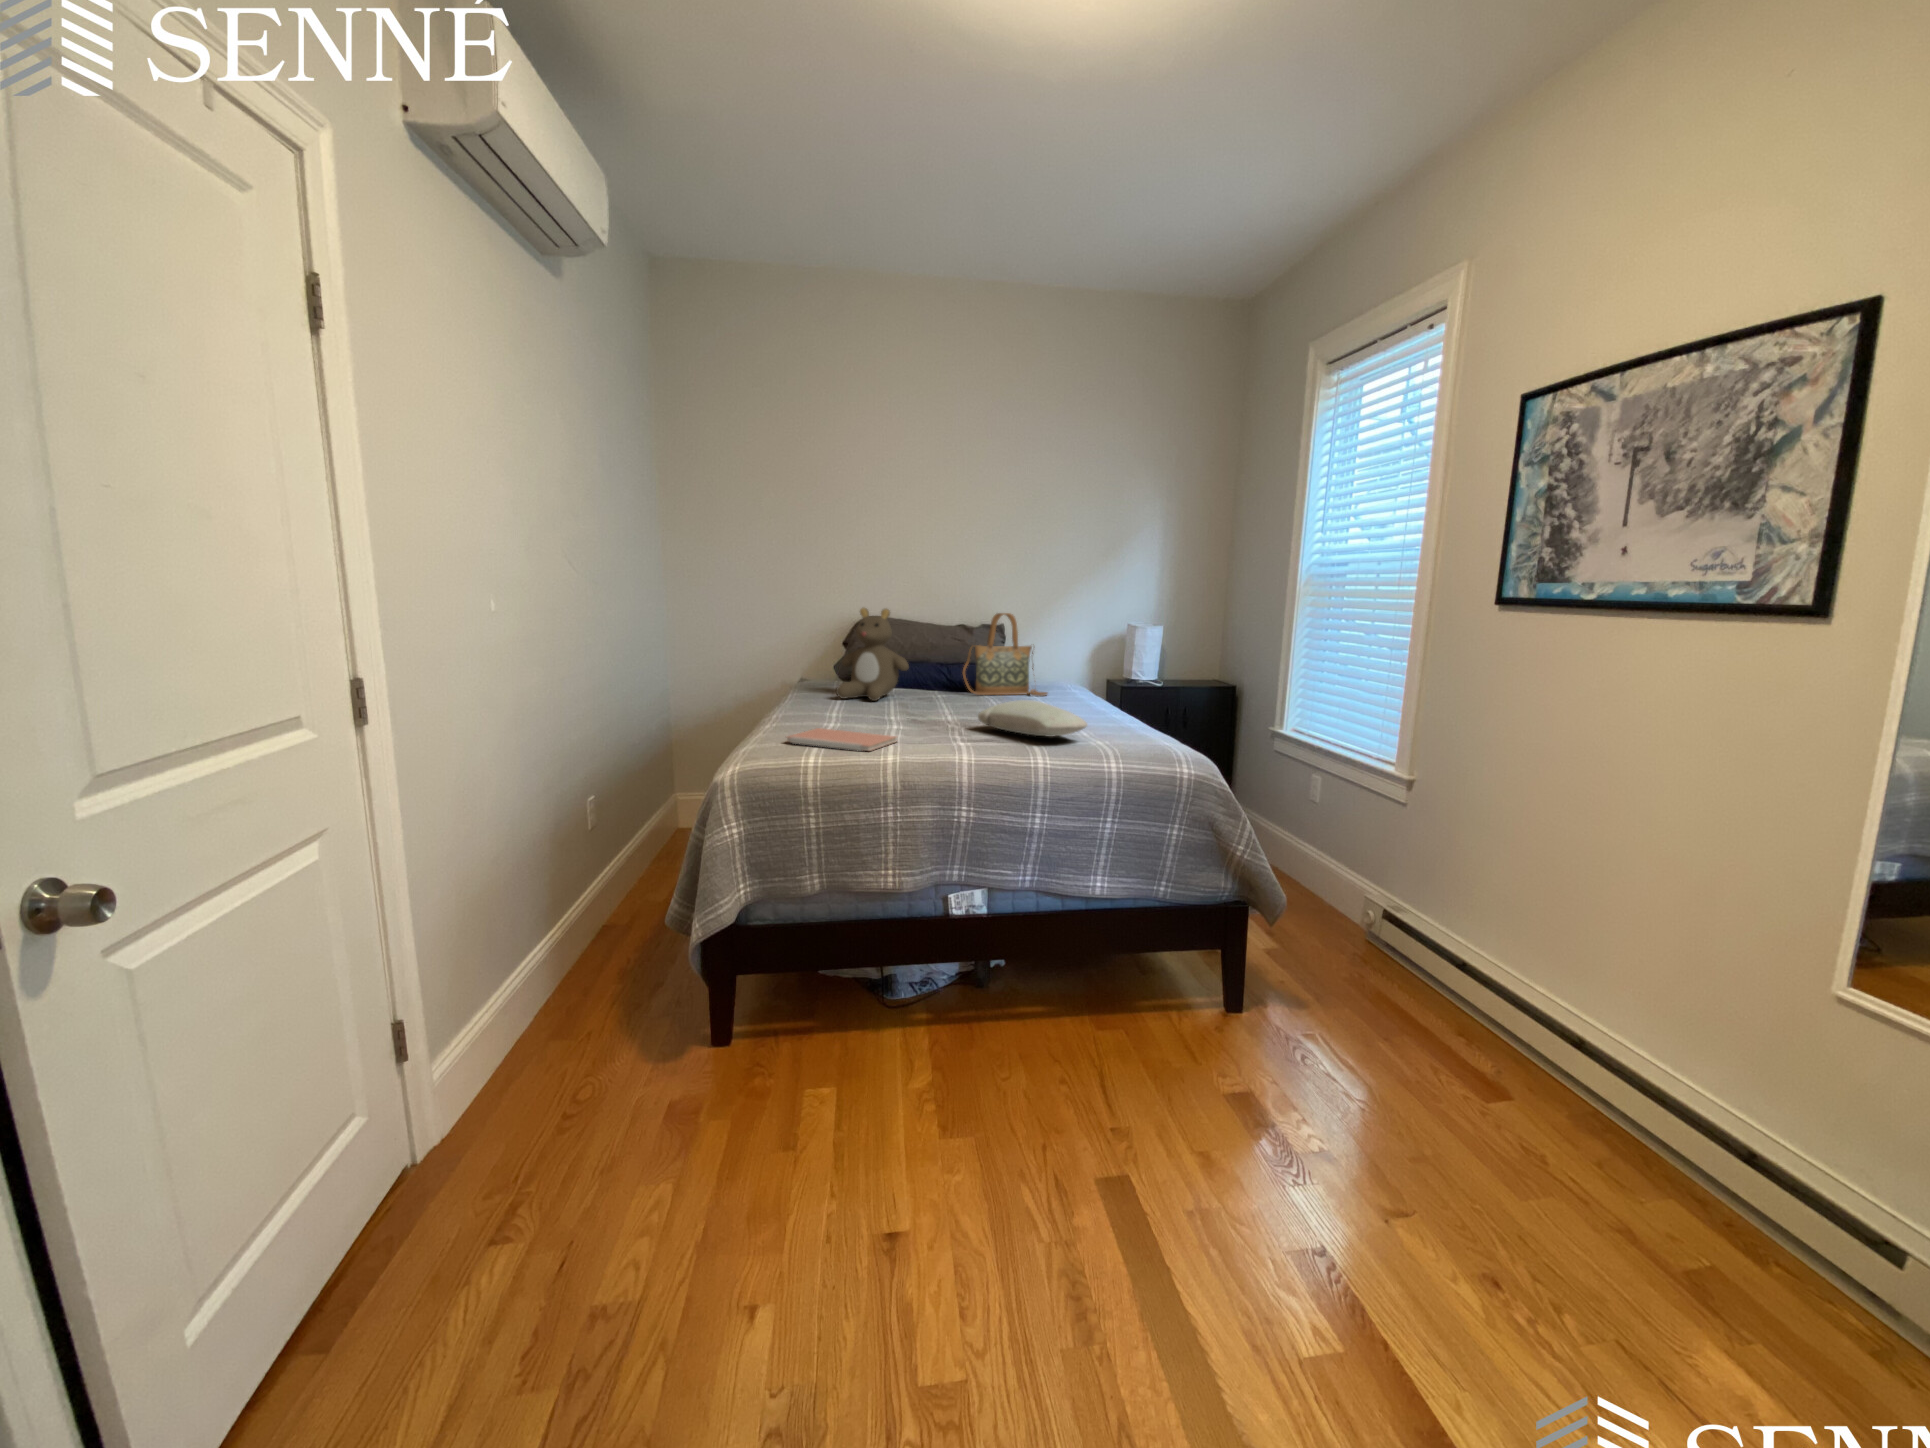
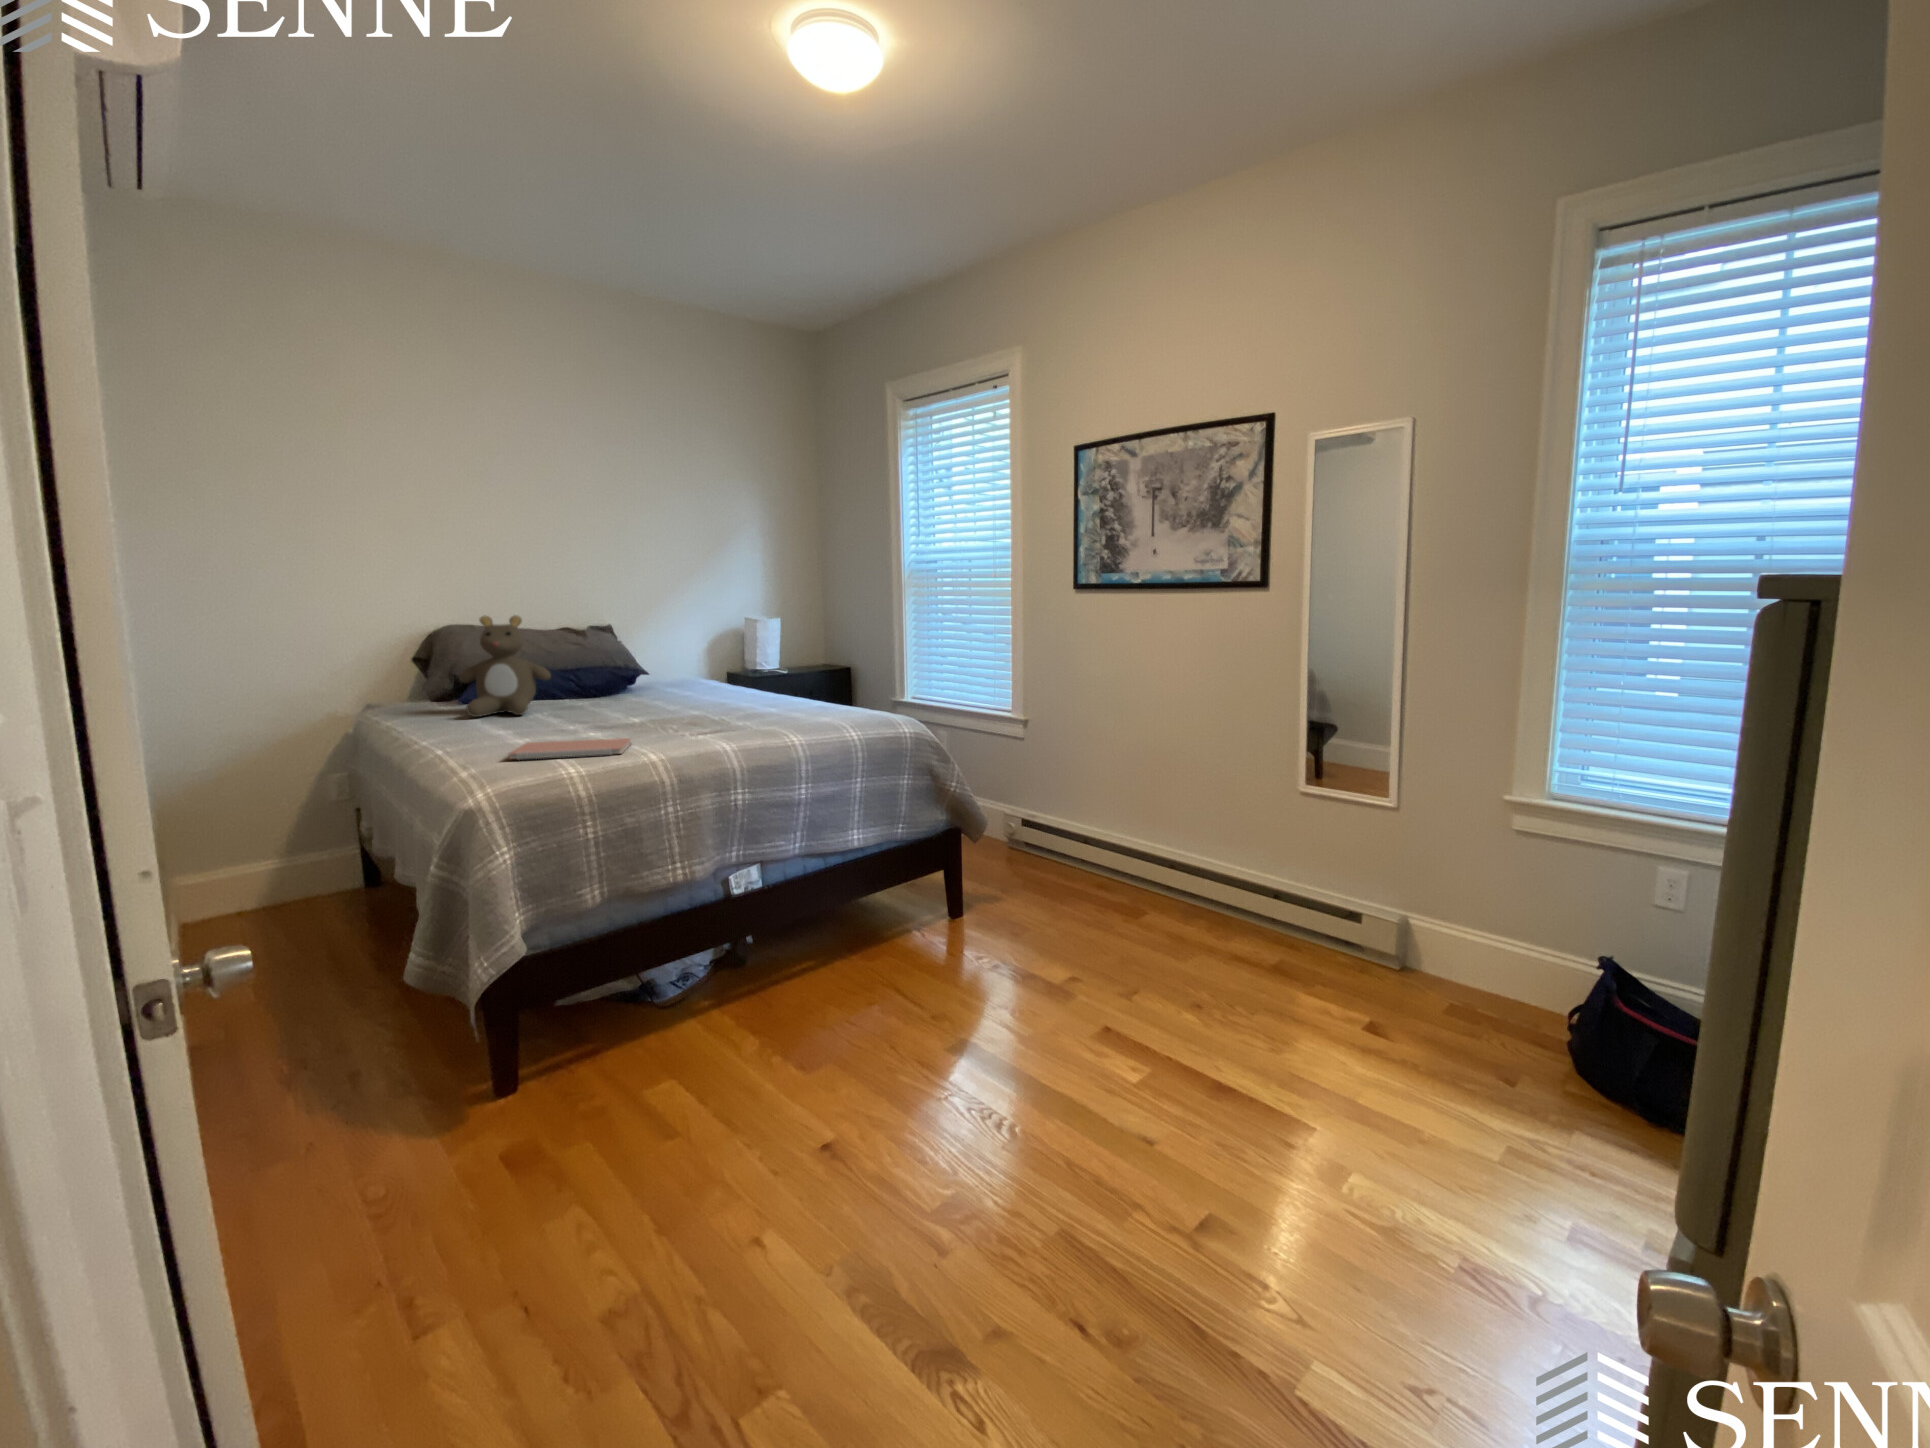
handbag: present [962,613,1048,696] -> none [604,614,698,698]
pillow: present [978,700,1087,737] -> none [690,692,809,721]

